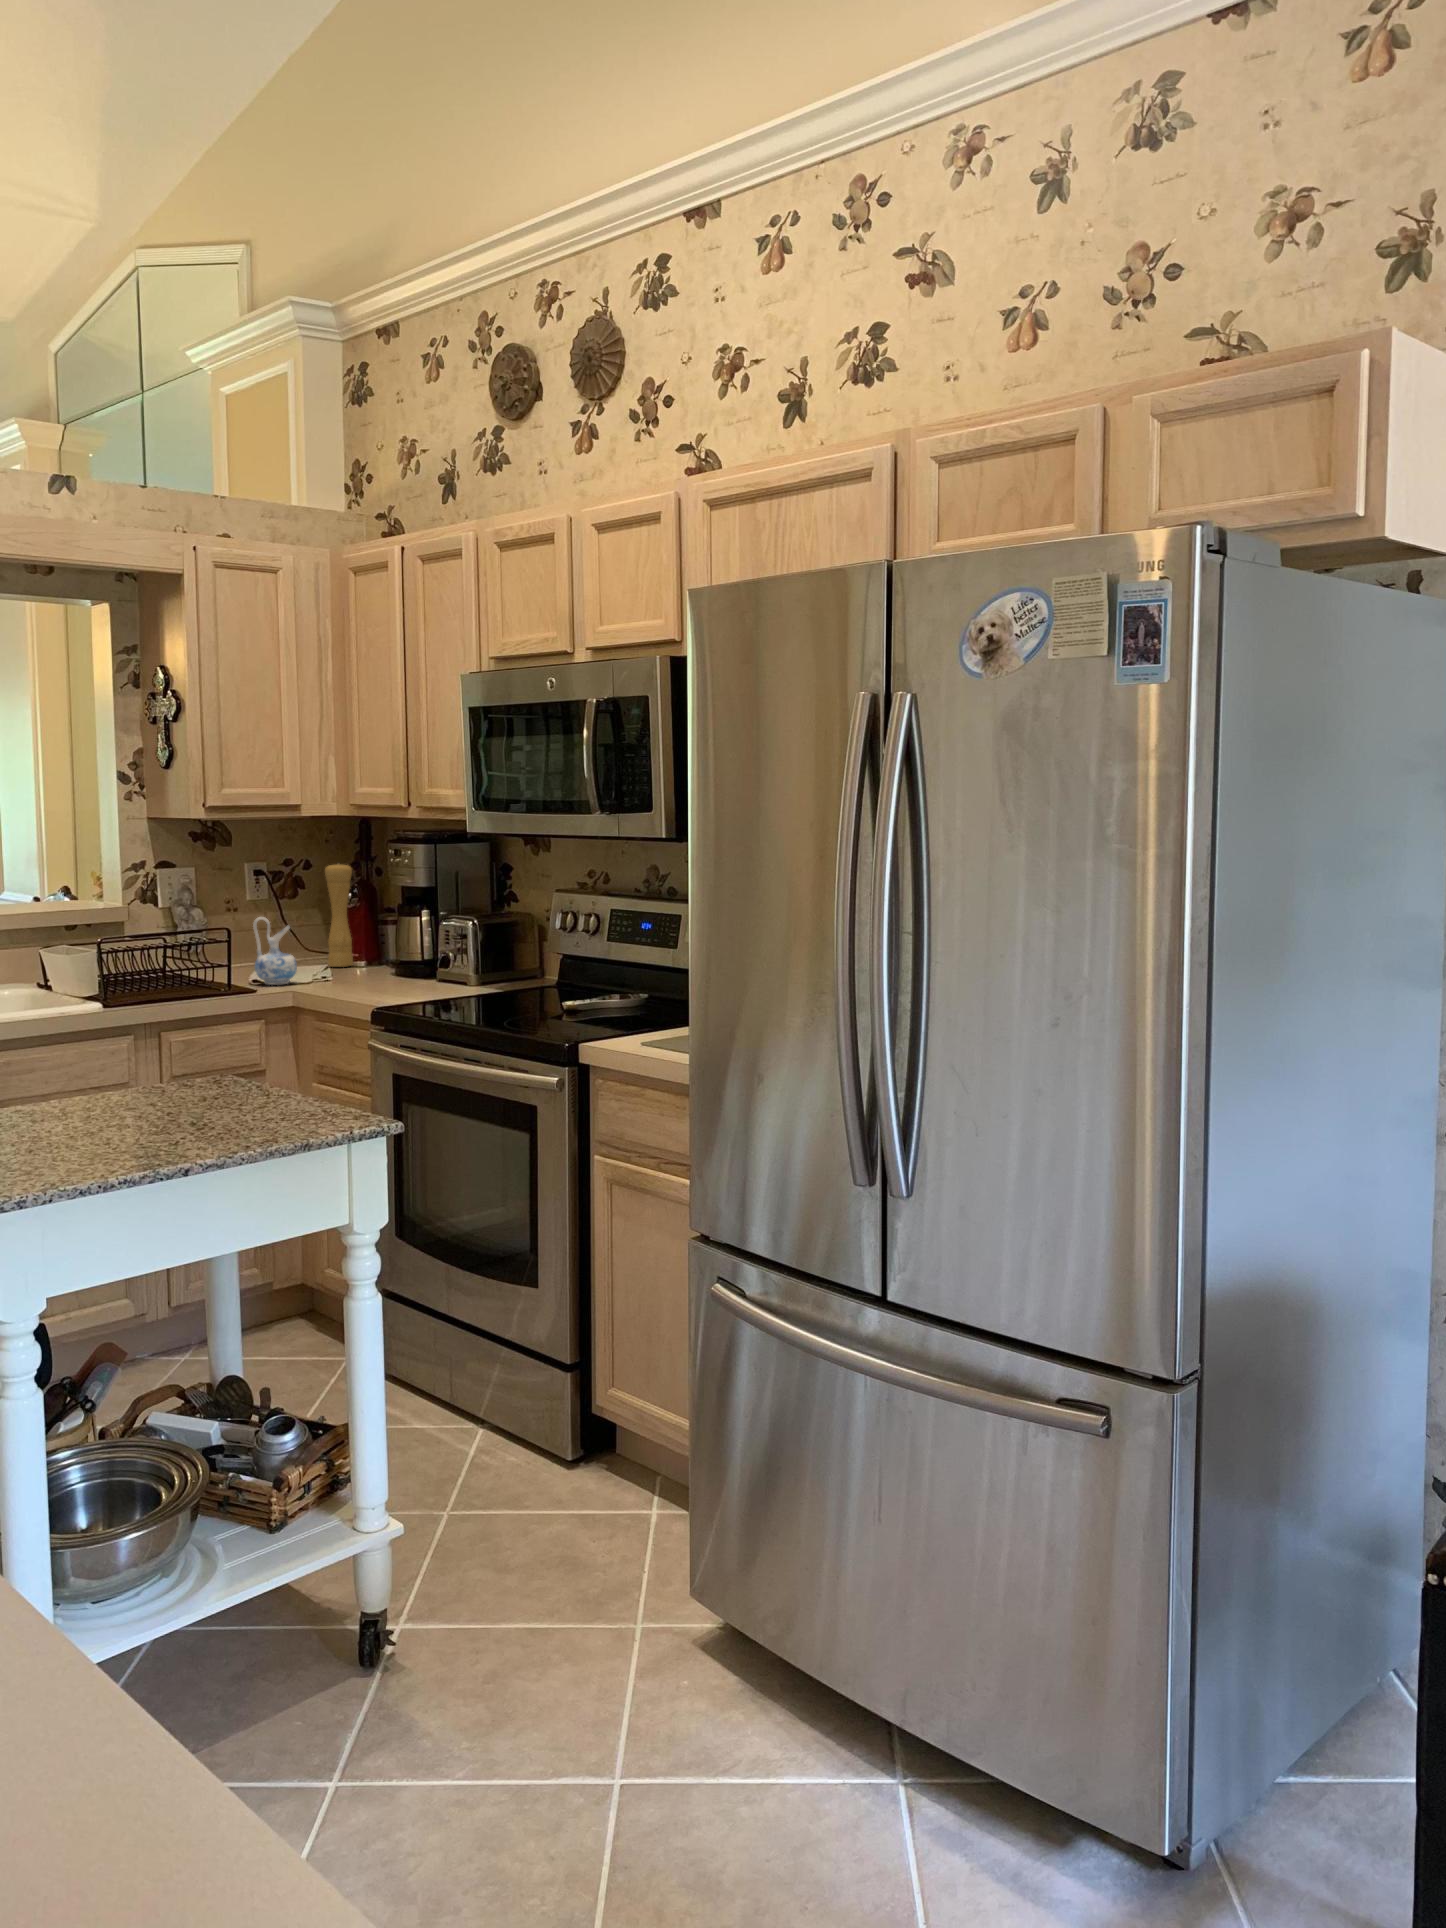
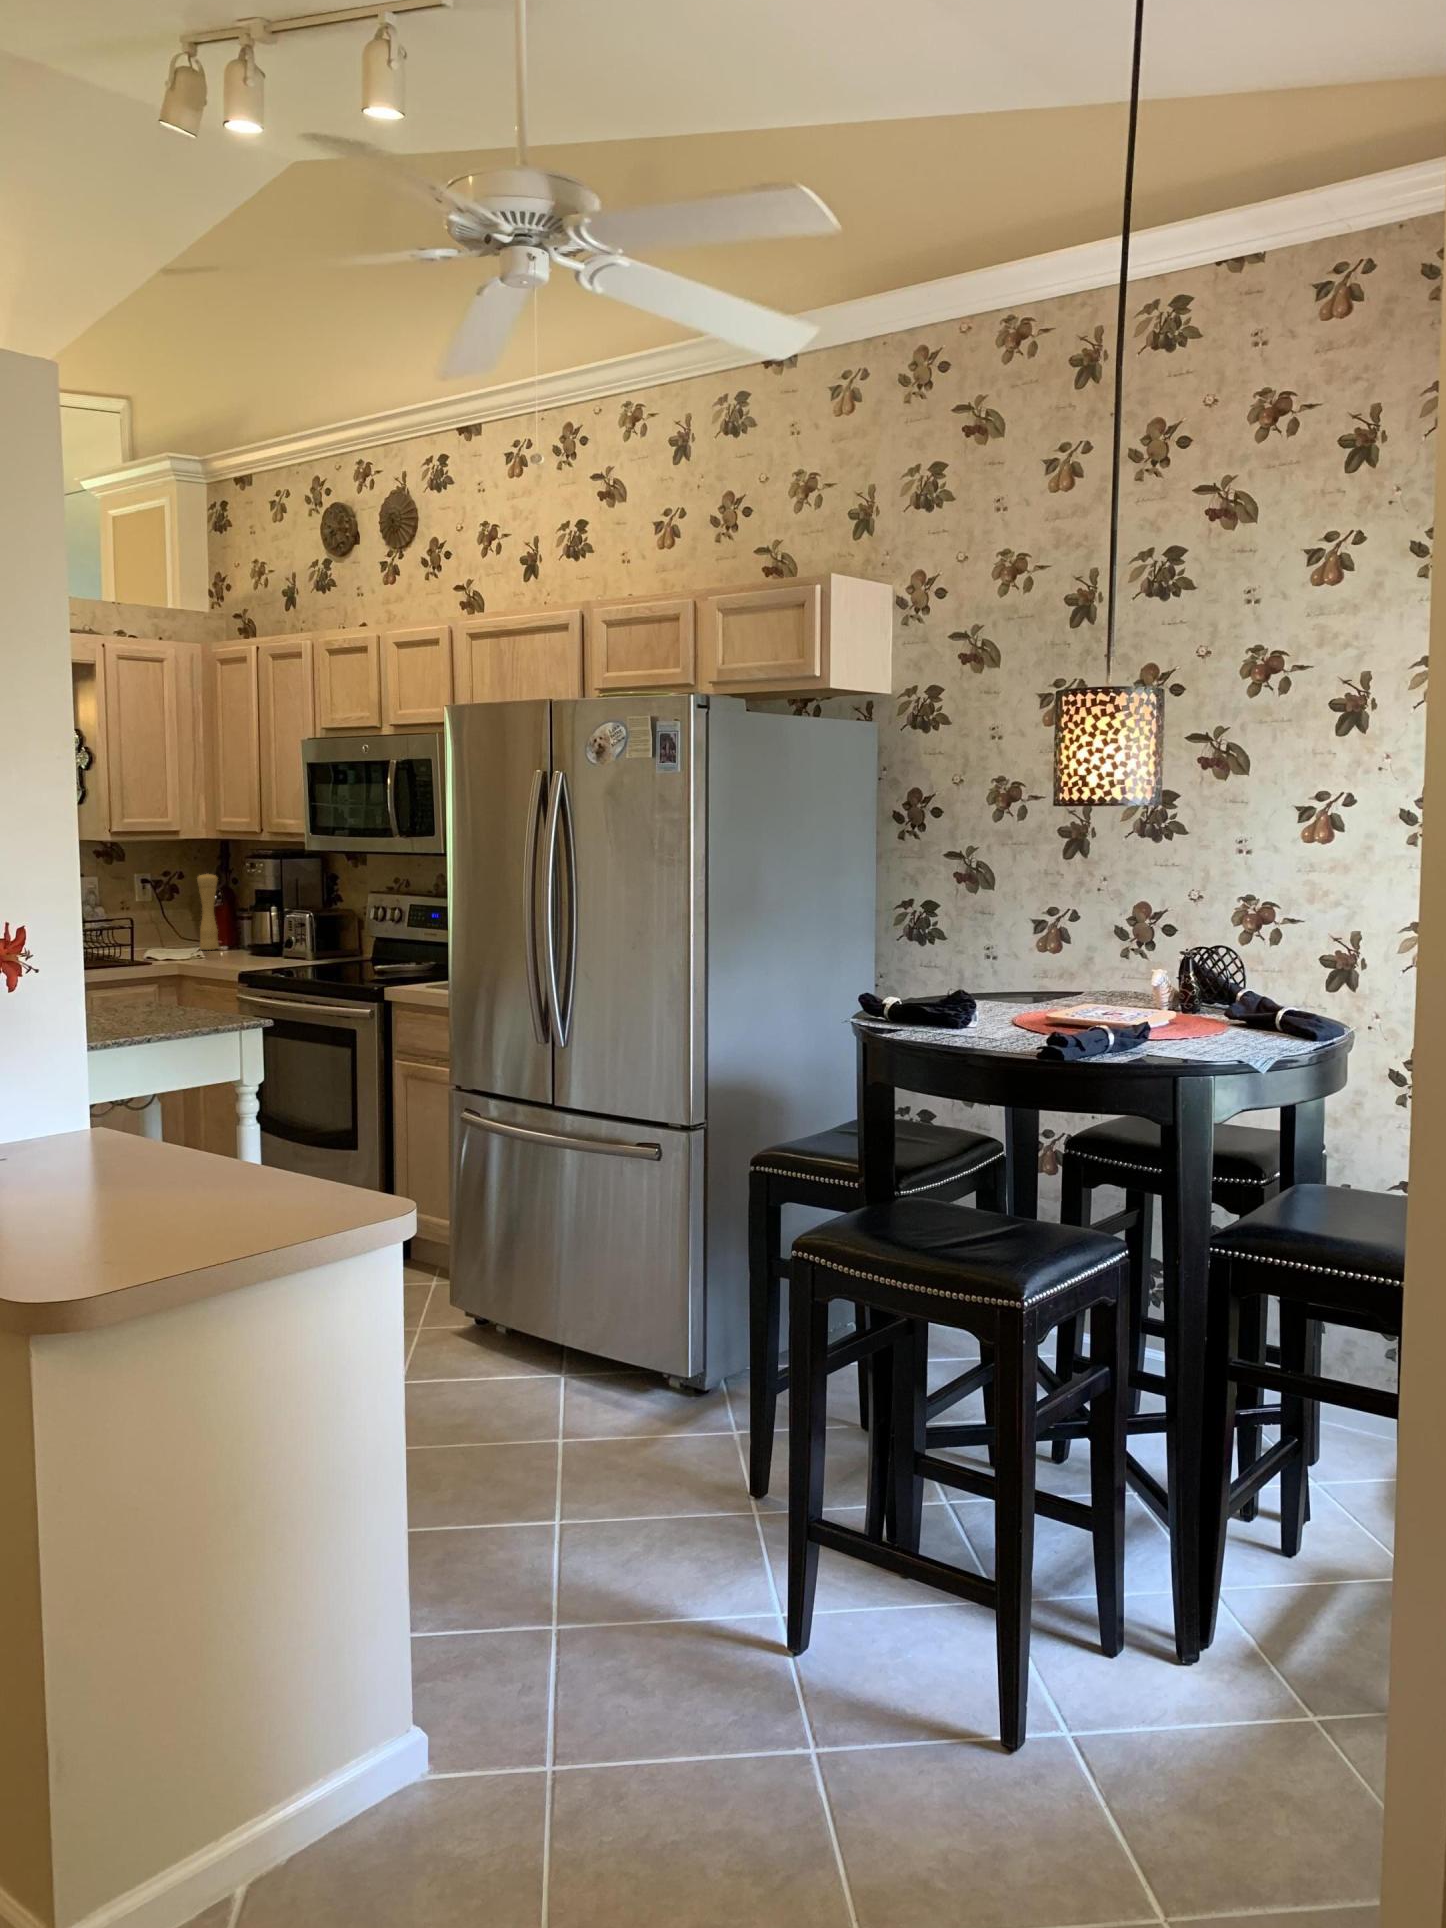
ceramic pitcher: present [253,917,297,985] -> none [147,911,179,960]

